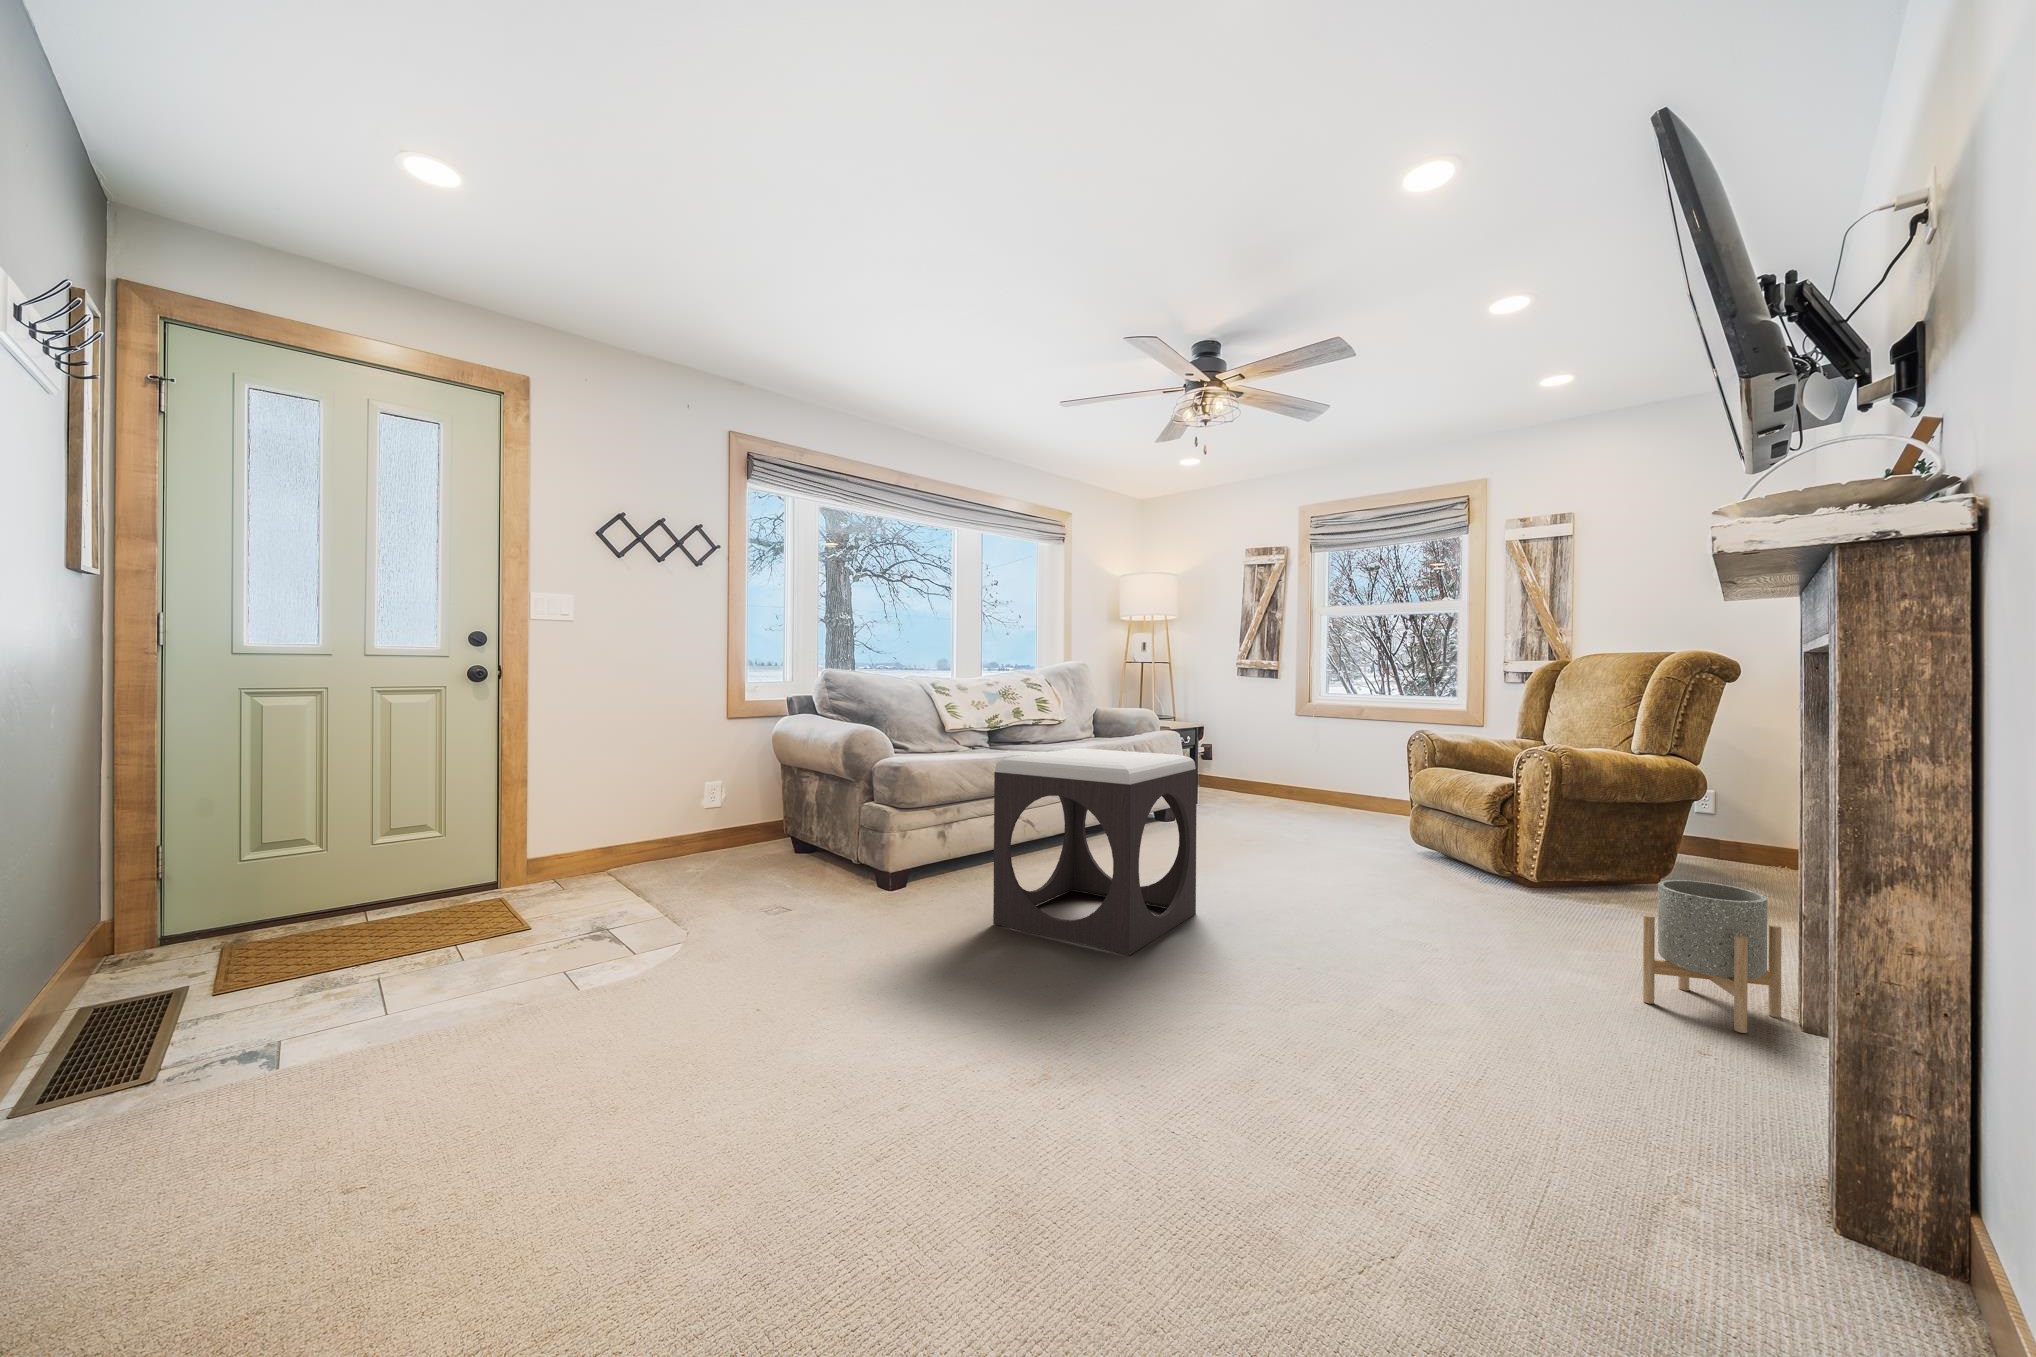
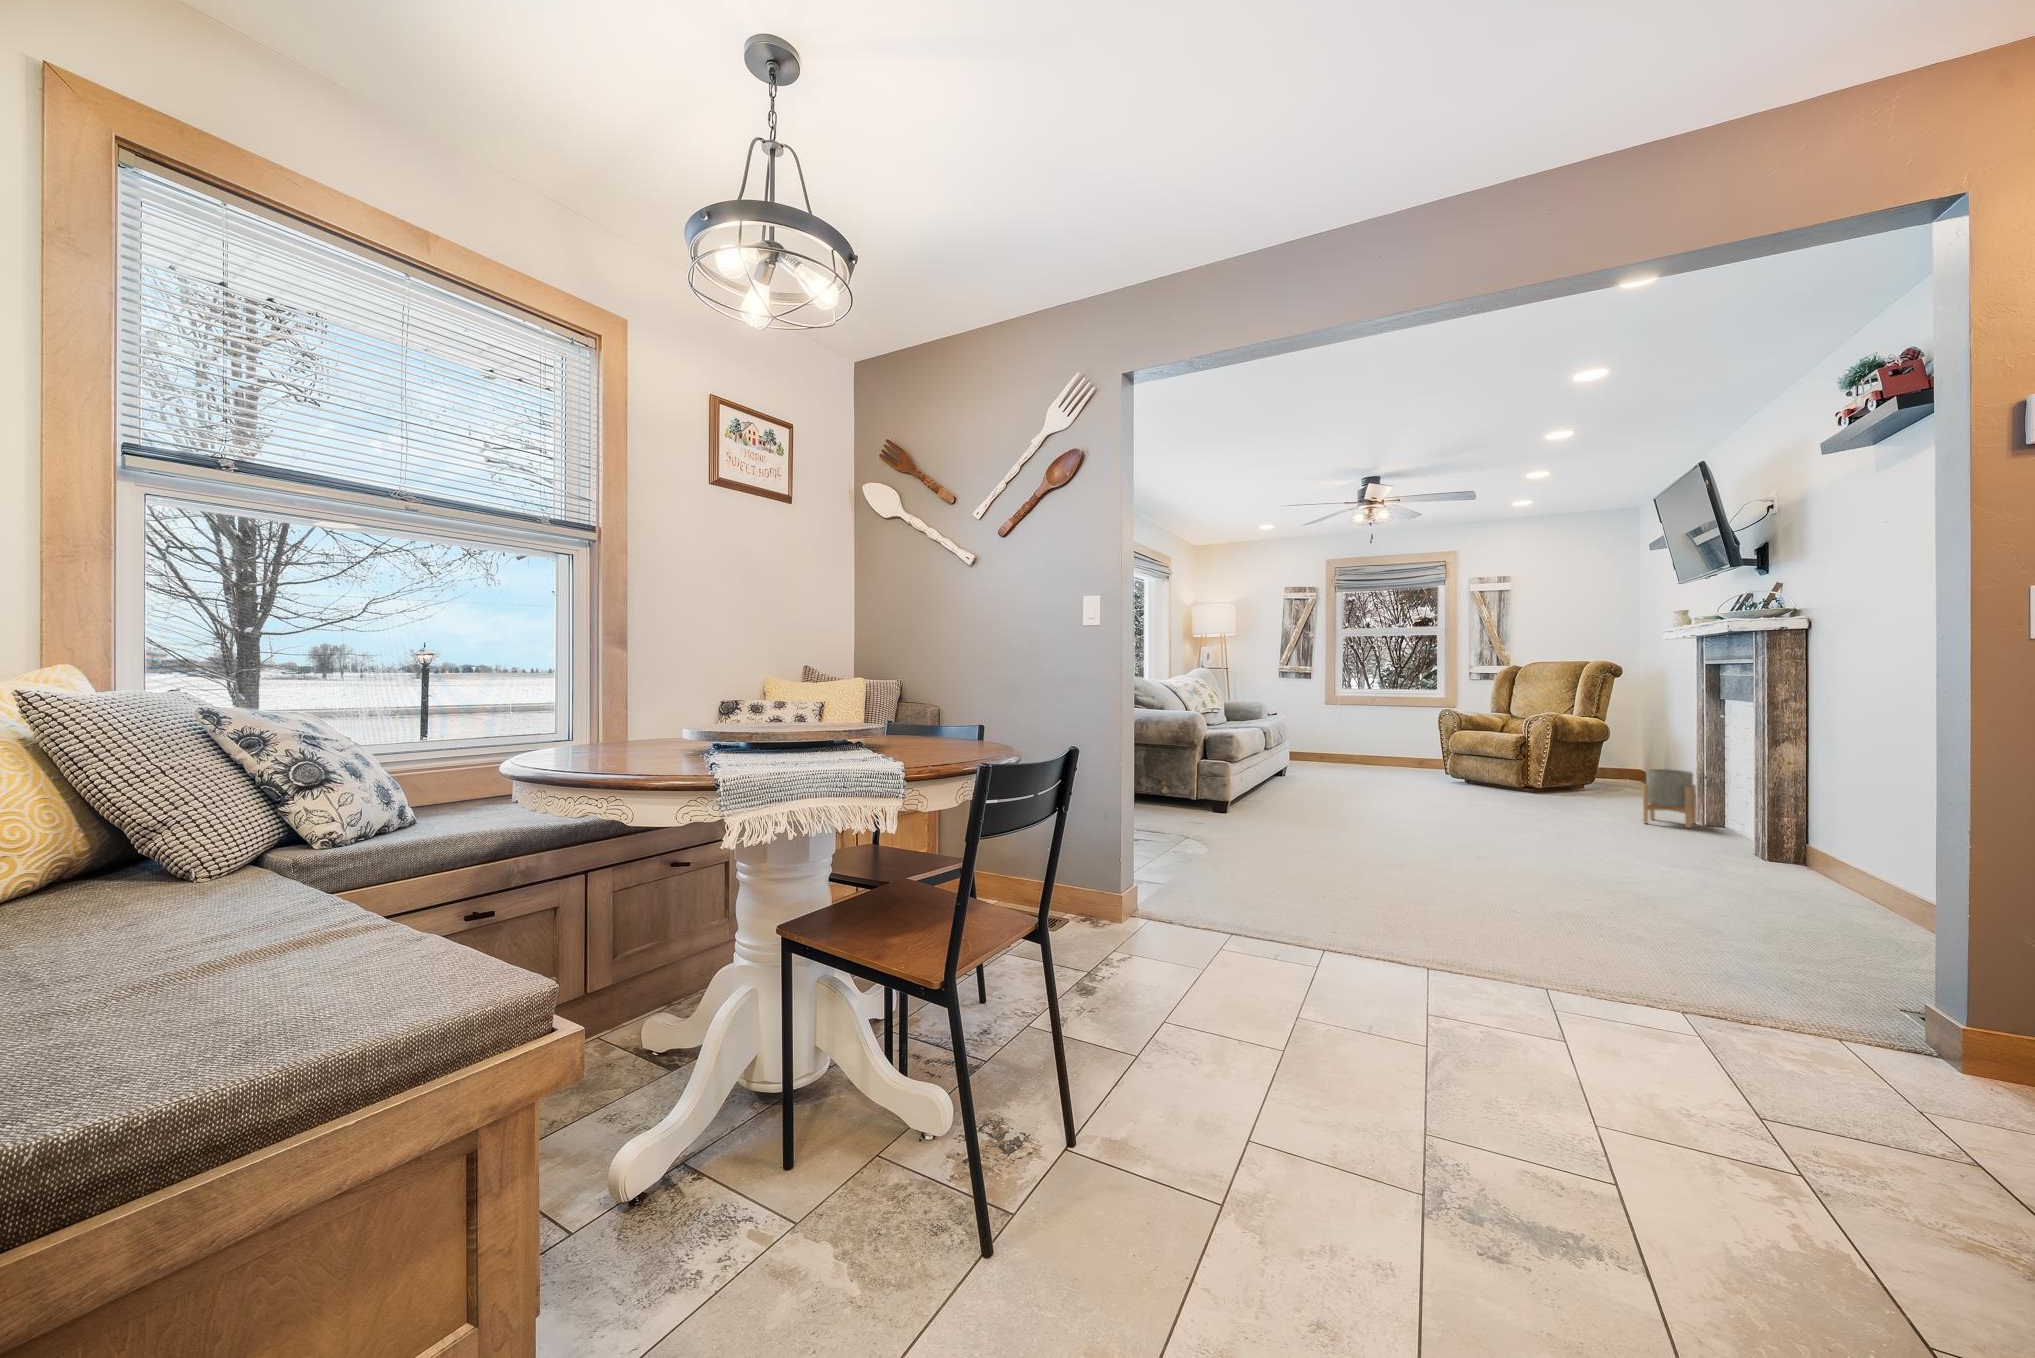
footstool: present [993,748,1197,955] -> none [1316,721,1414,824]

